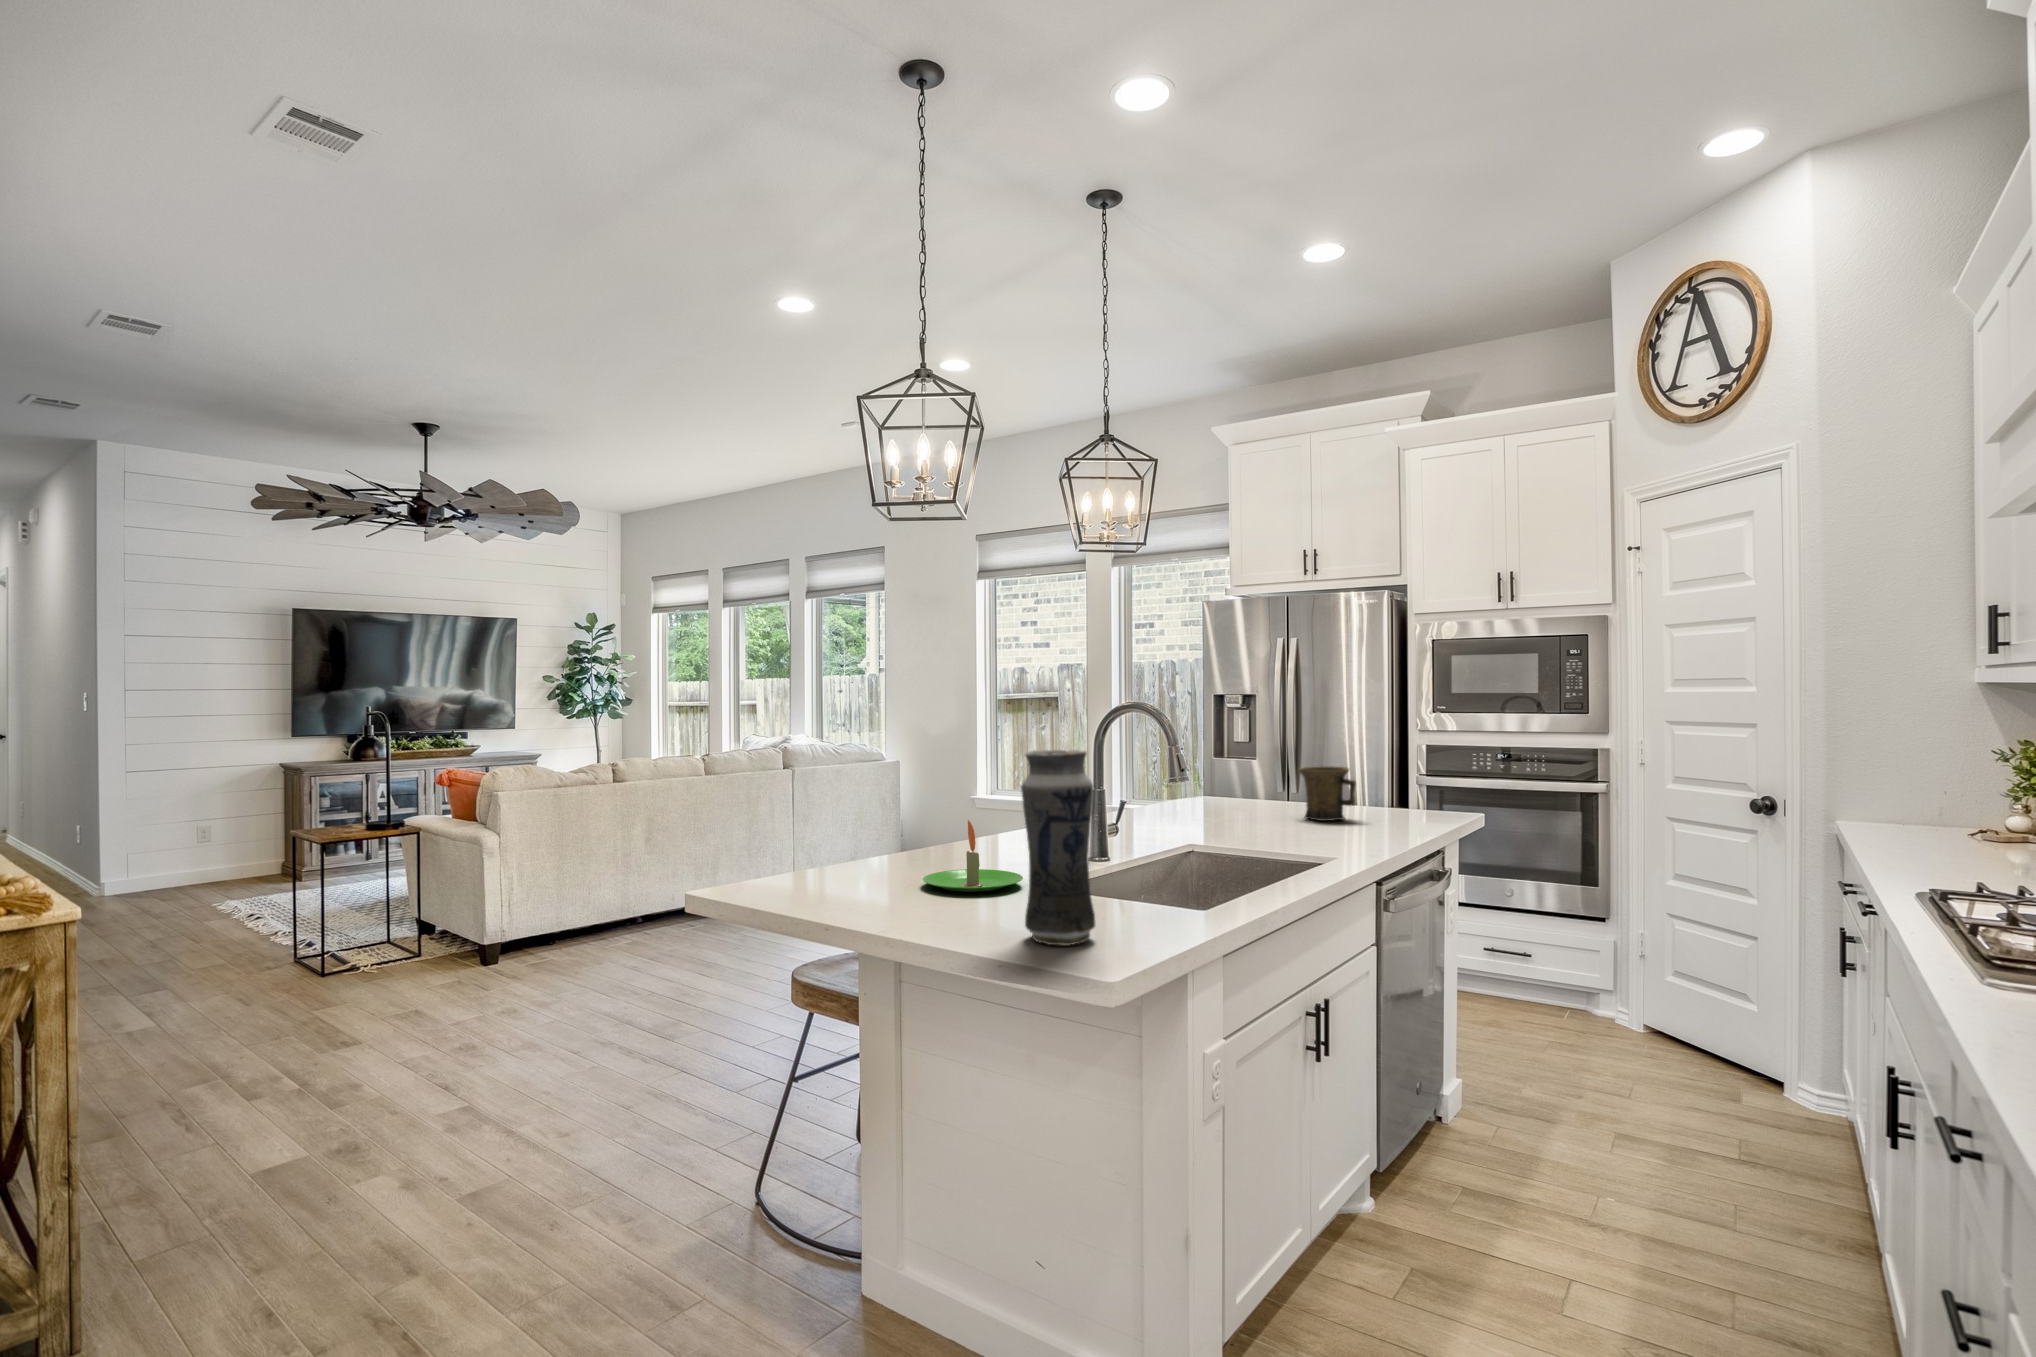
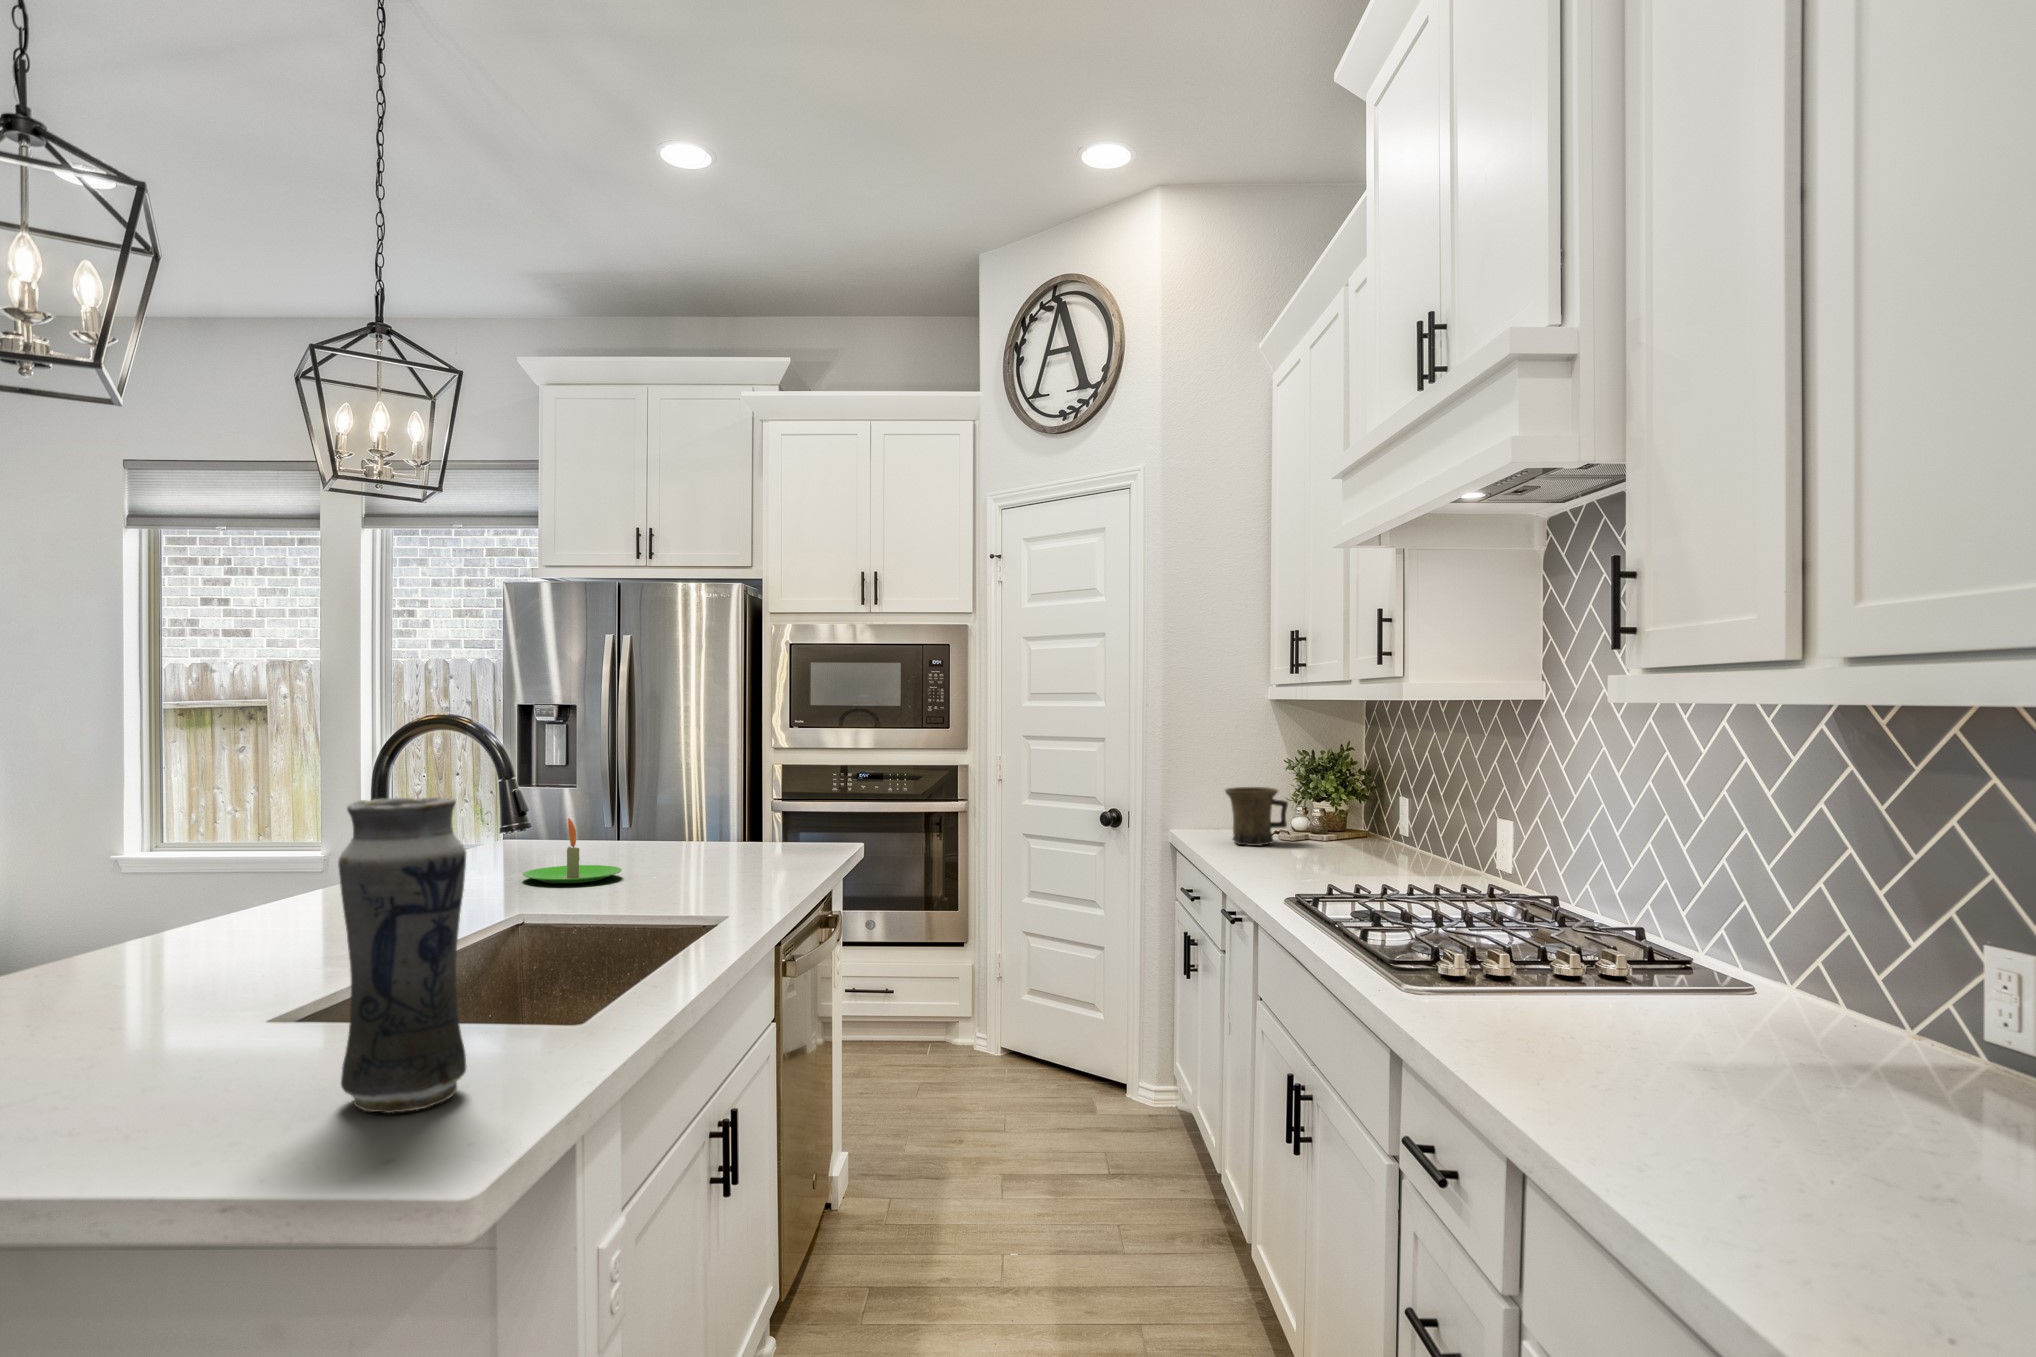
mug: present [1299,766,1356,821] -> present [1225,787,1288,846]
candle: present [923,820,1023,892] -> present [523,818,622,883]

